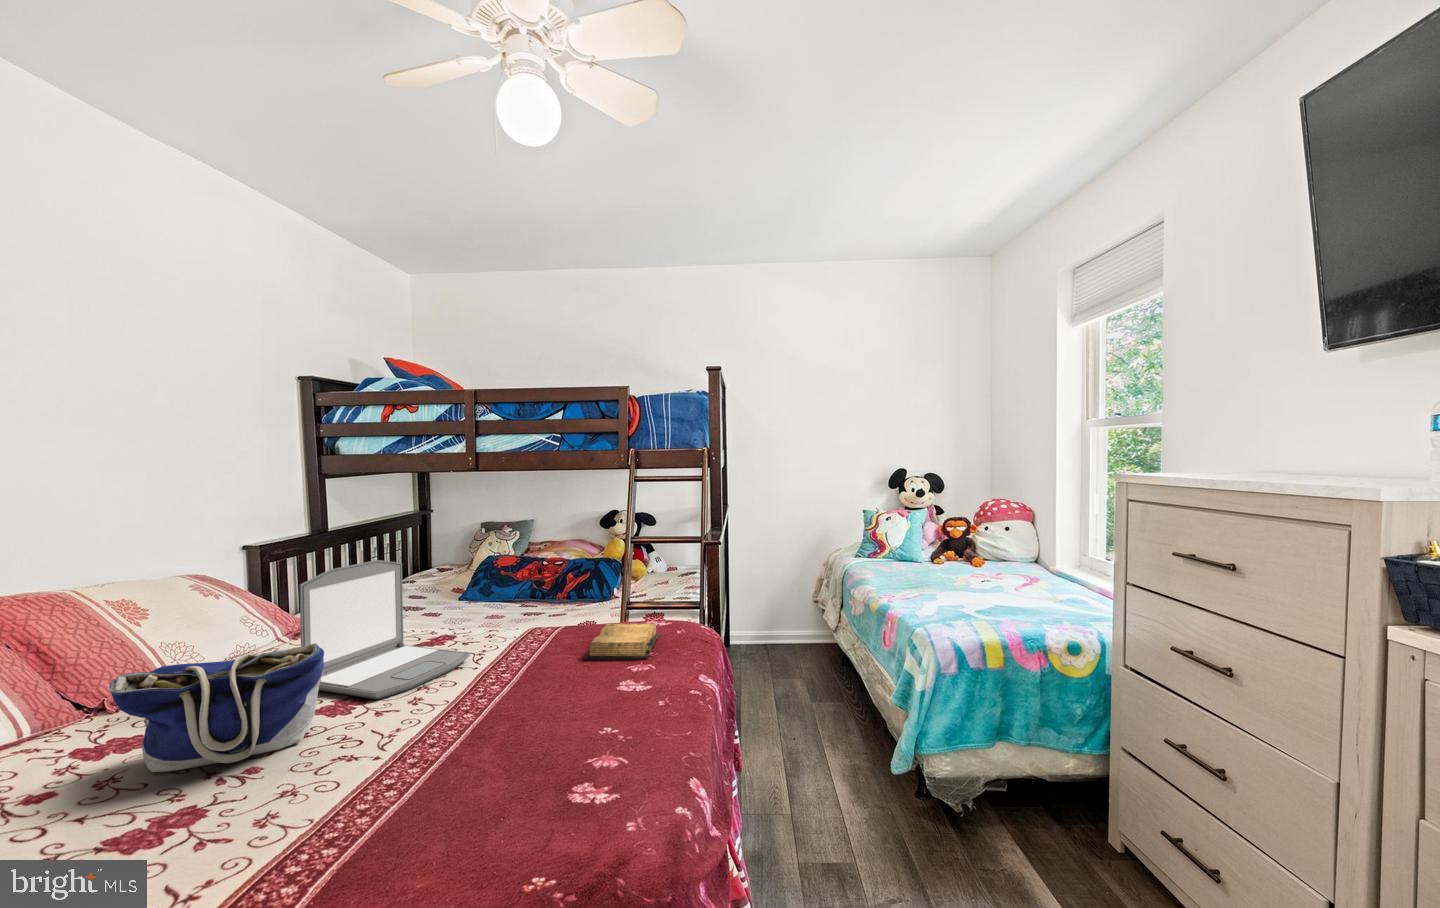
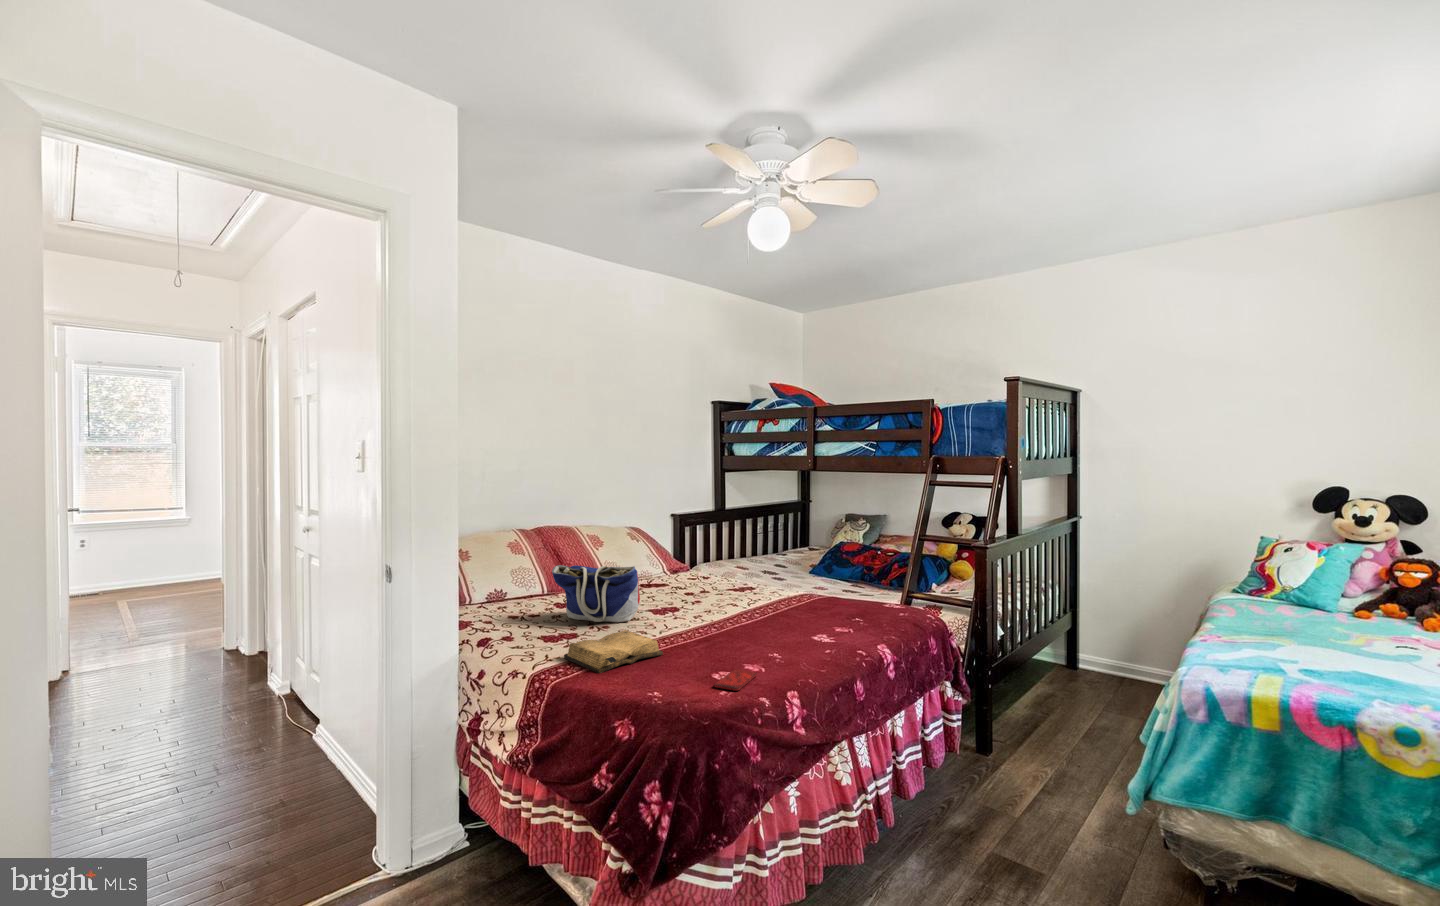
laptop: present [300,560,470,699] -> none [654,527,751,613]
diary: present [585,624,659,660] -> present [564,630,663,673]
smartphone: none [595,763,644,810] -> present [714,669,757,691]

